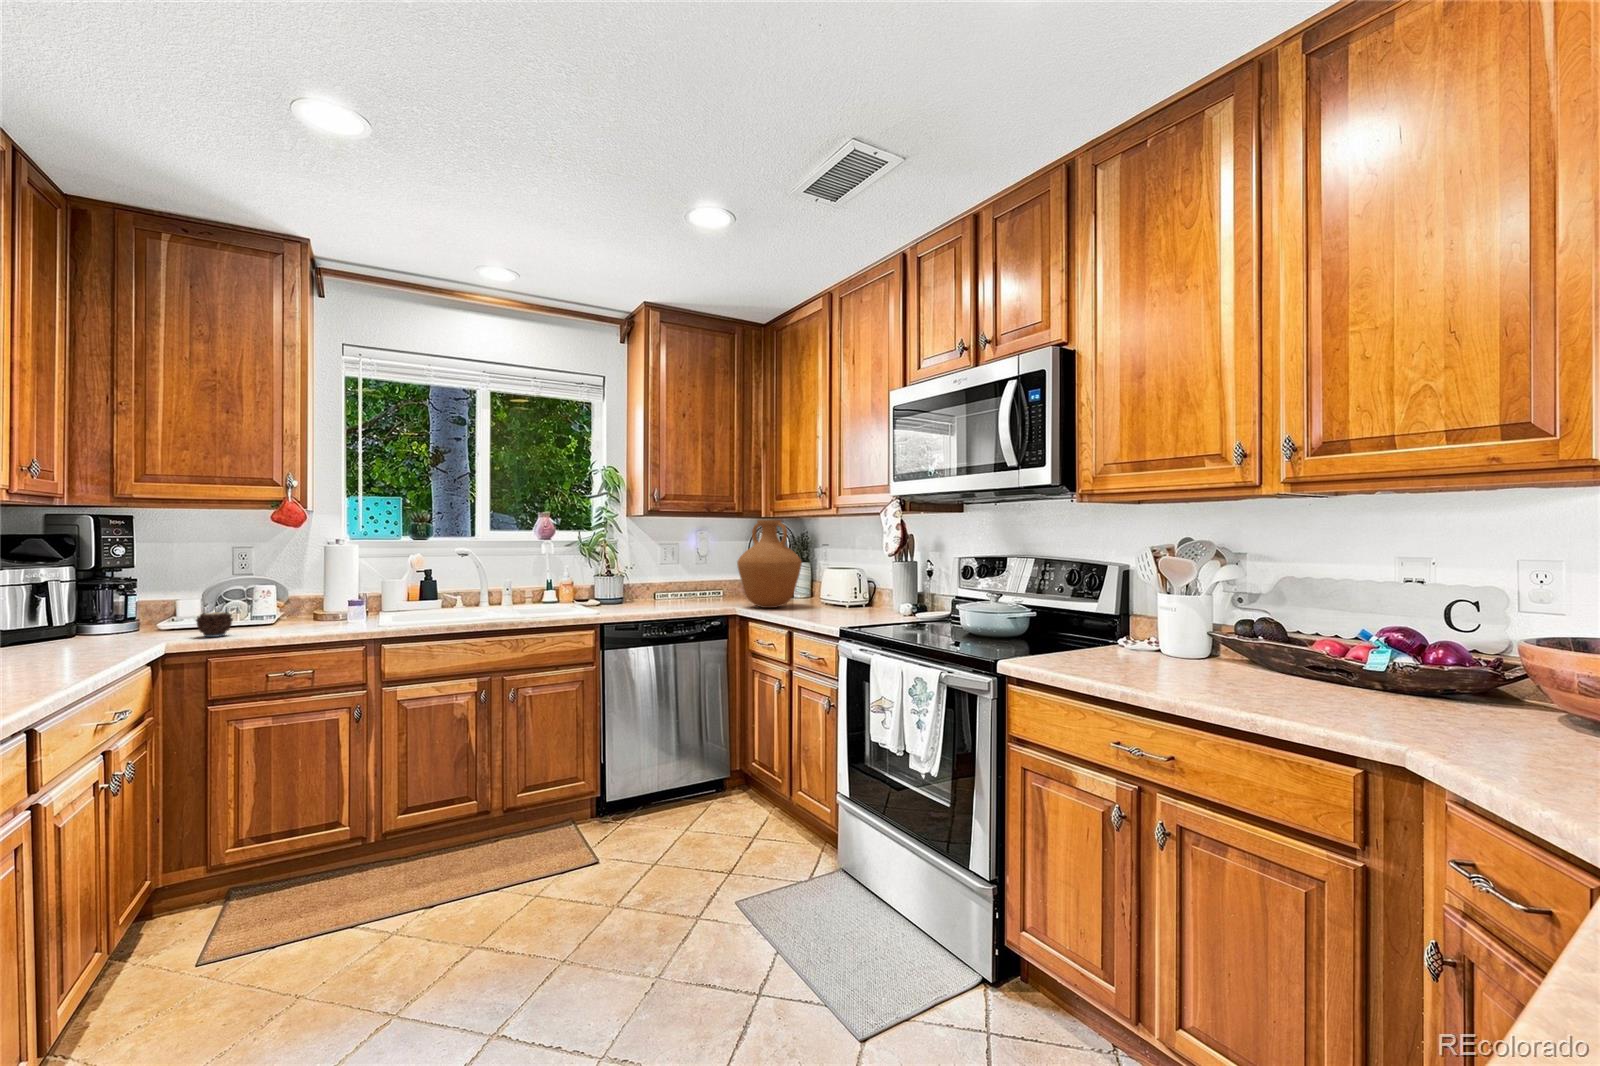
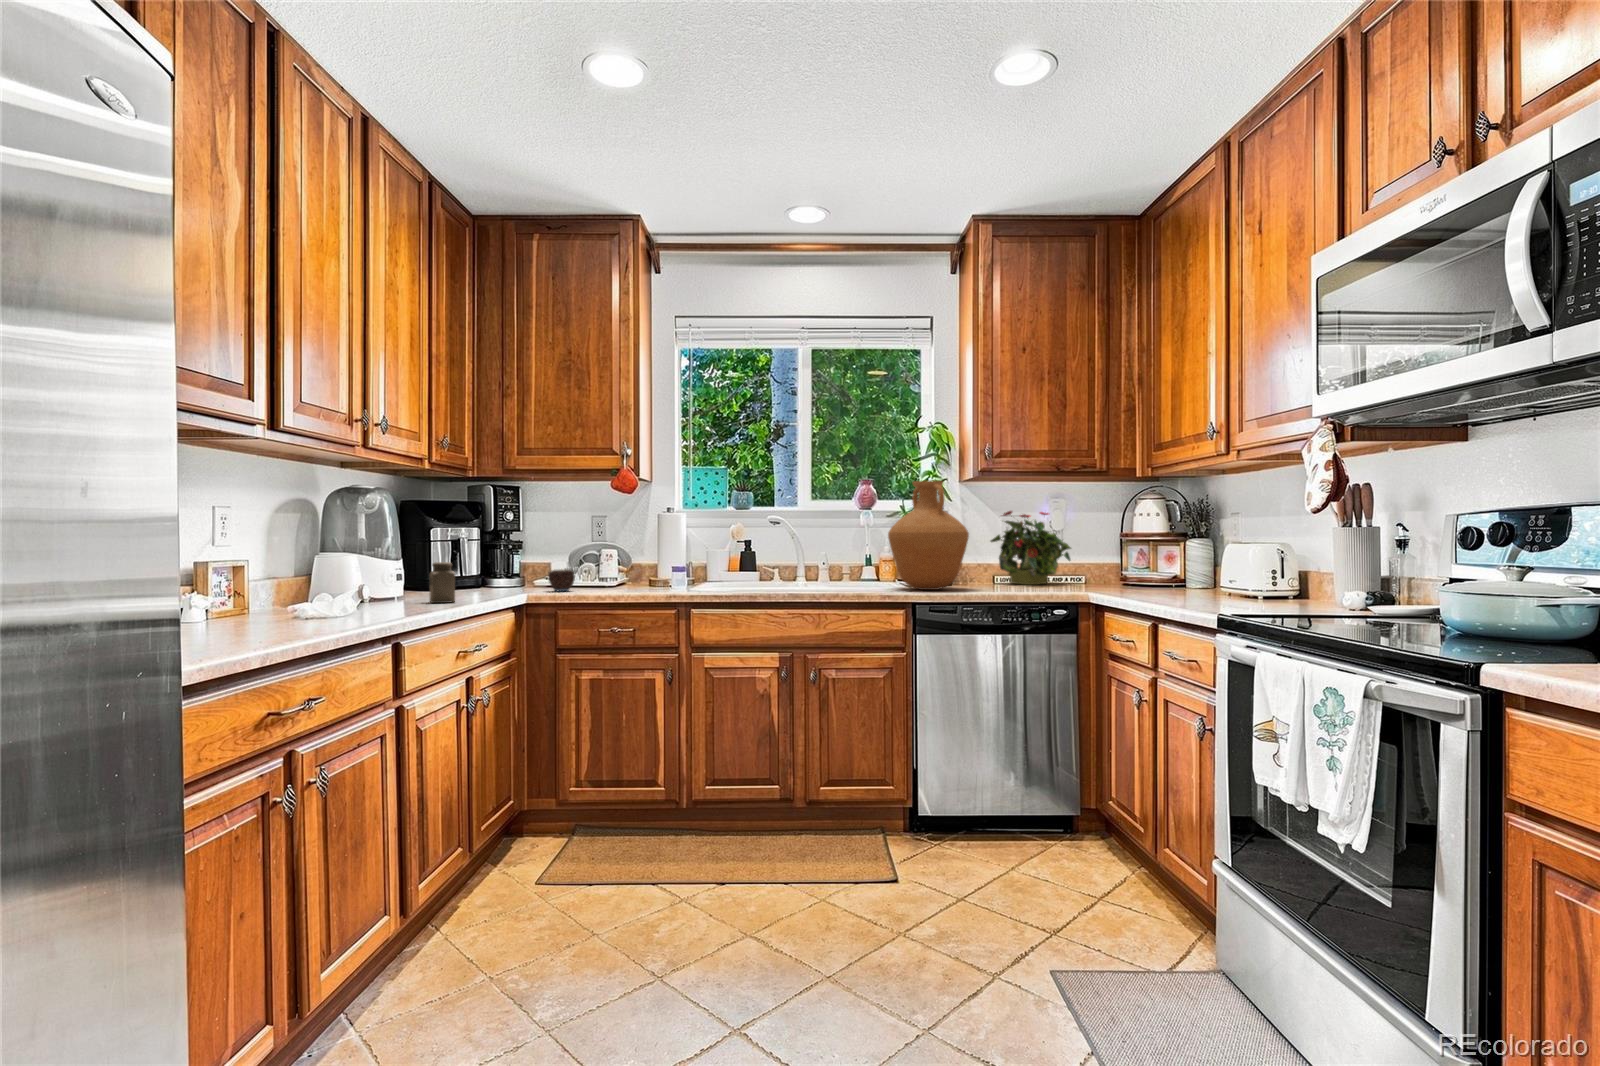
vase: present [737,520,802,608] -> present [888,480,969,590]
potted plant: none [652,539,716,601] -> present [991,511,1071,585]
salt shaker: none [52,619,95,669] -> present [430,562,455,603]

